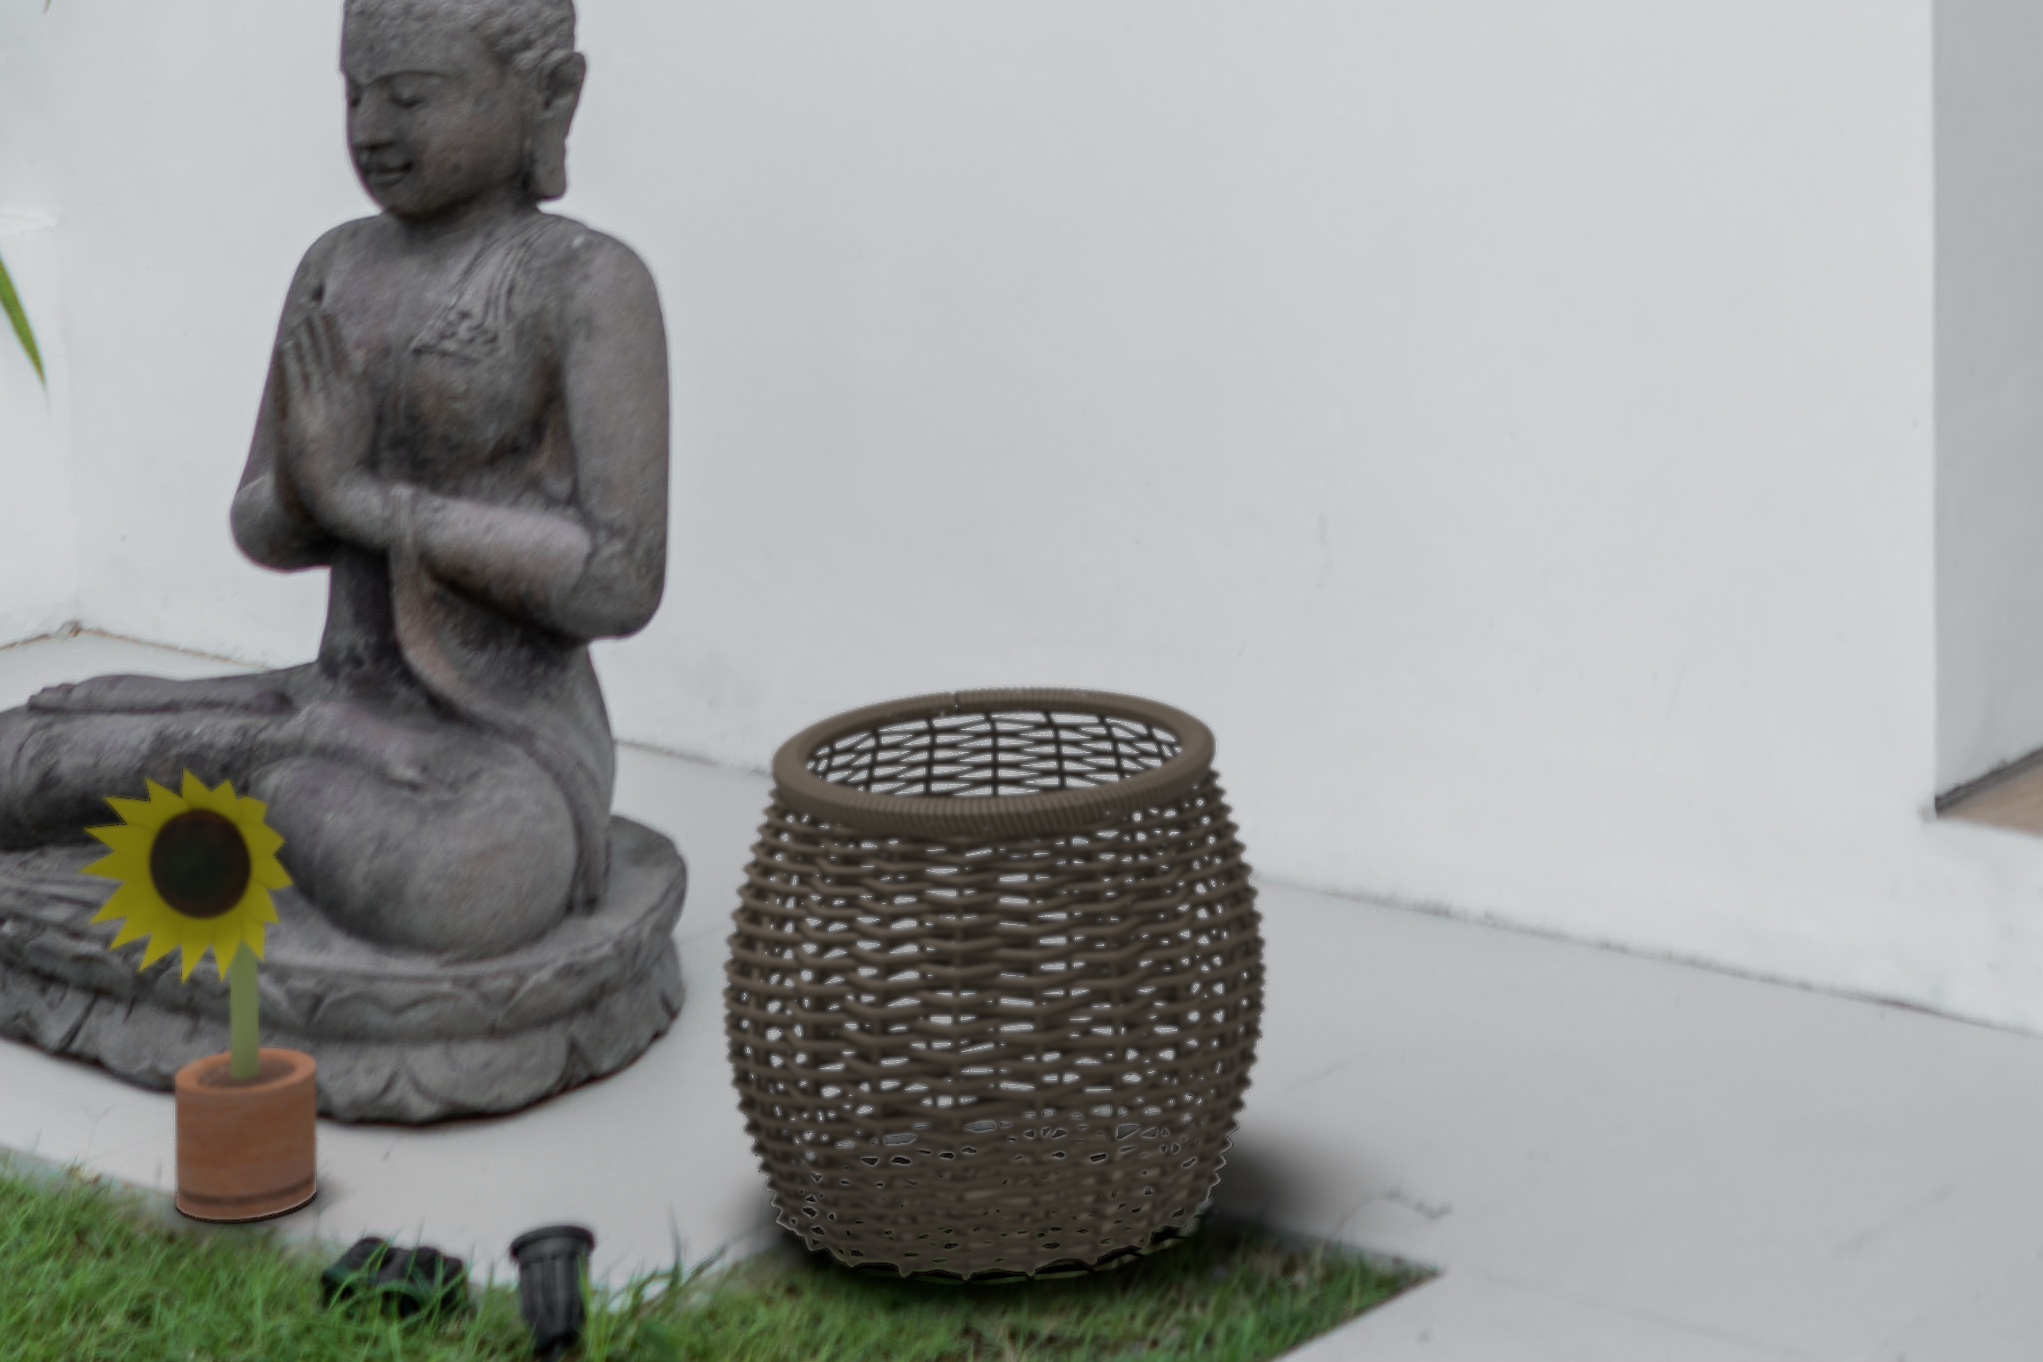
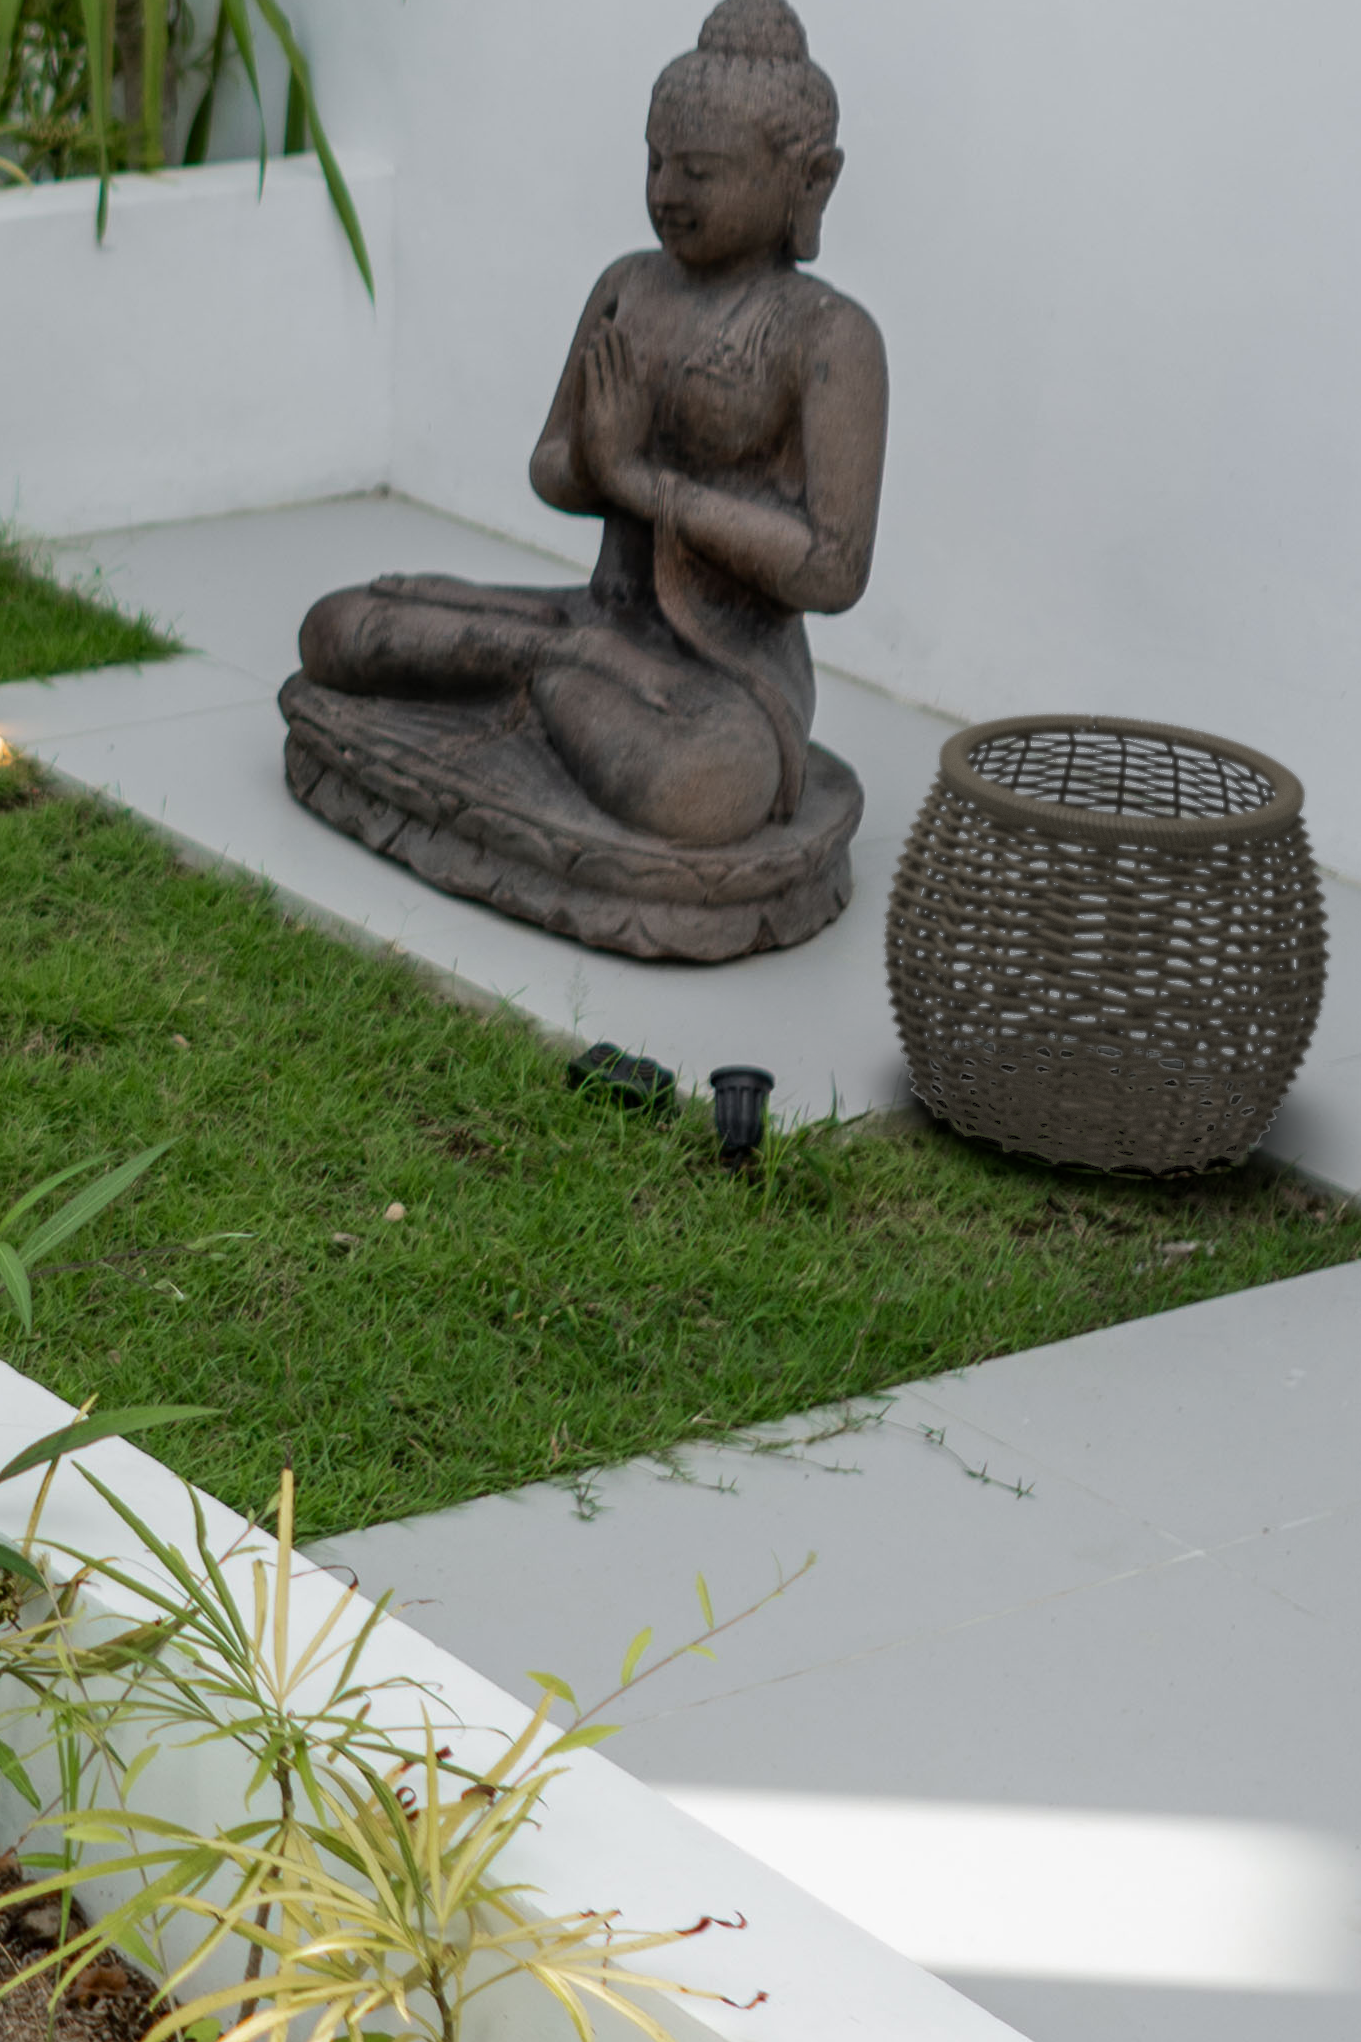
decorative plant: present [79,769,317,1220] -> none [408,680,571,1009]

